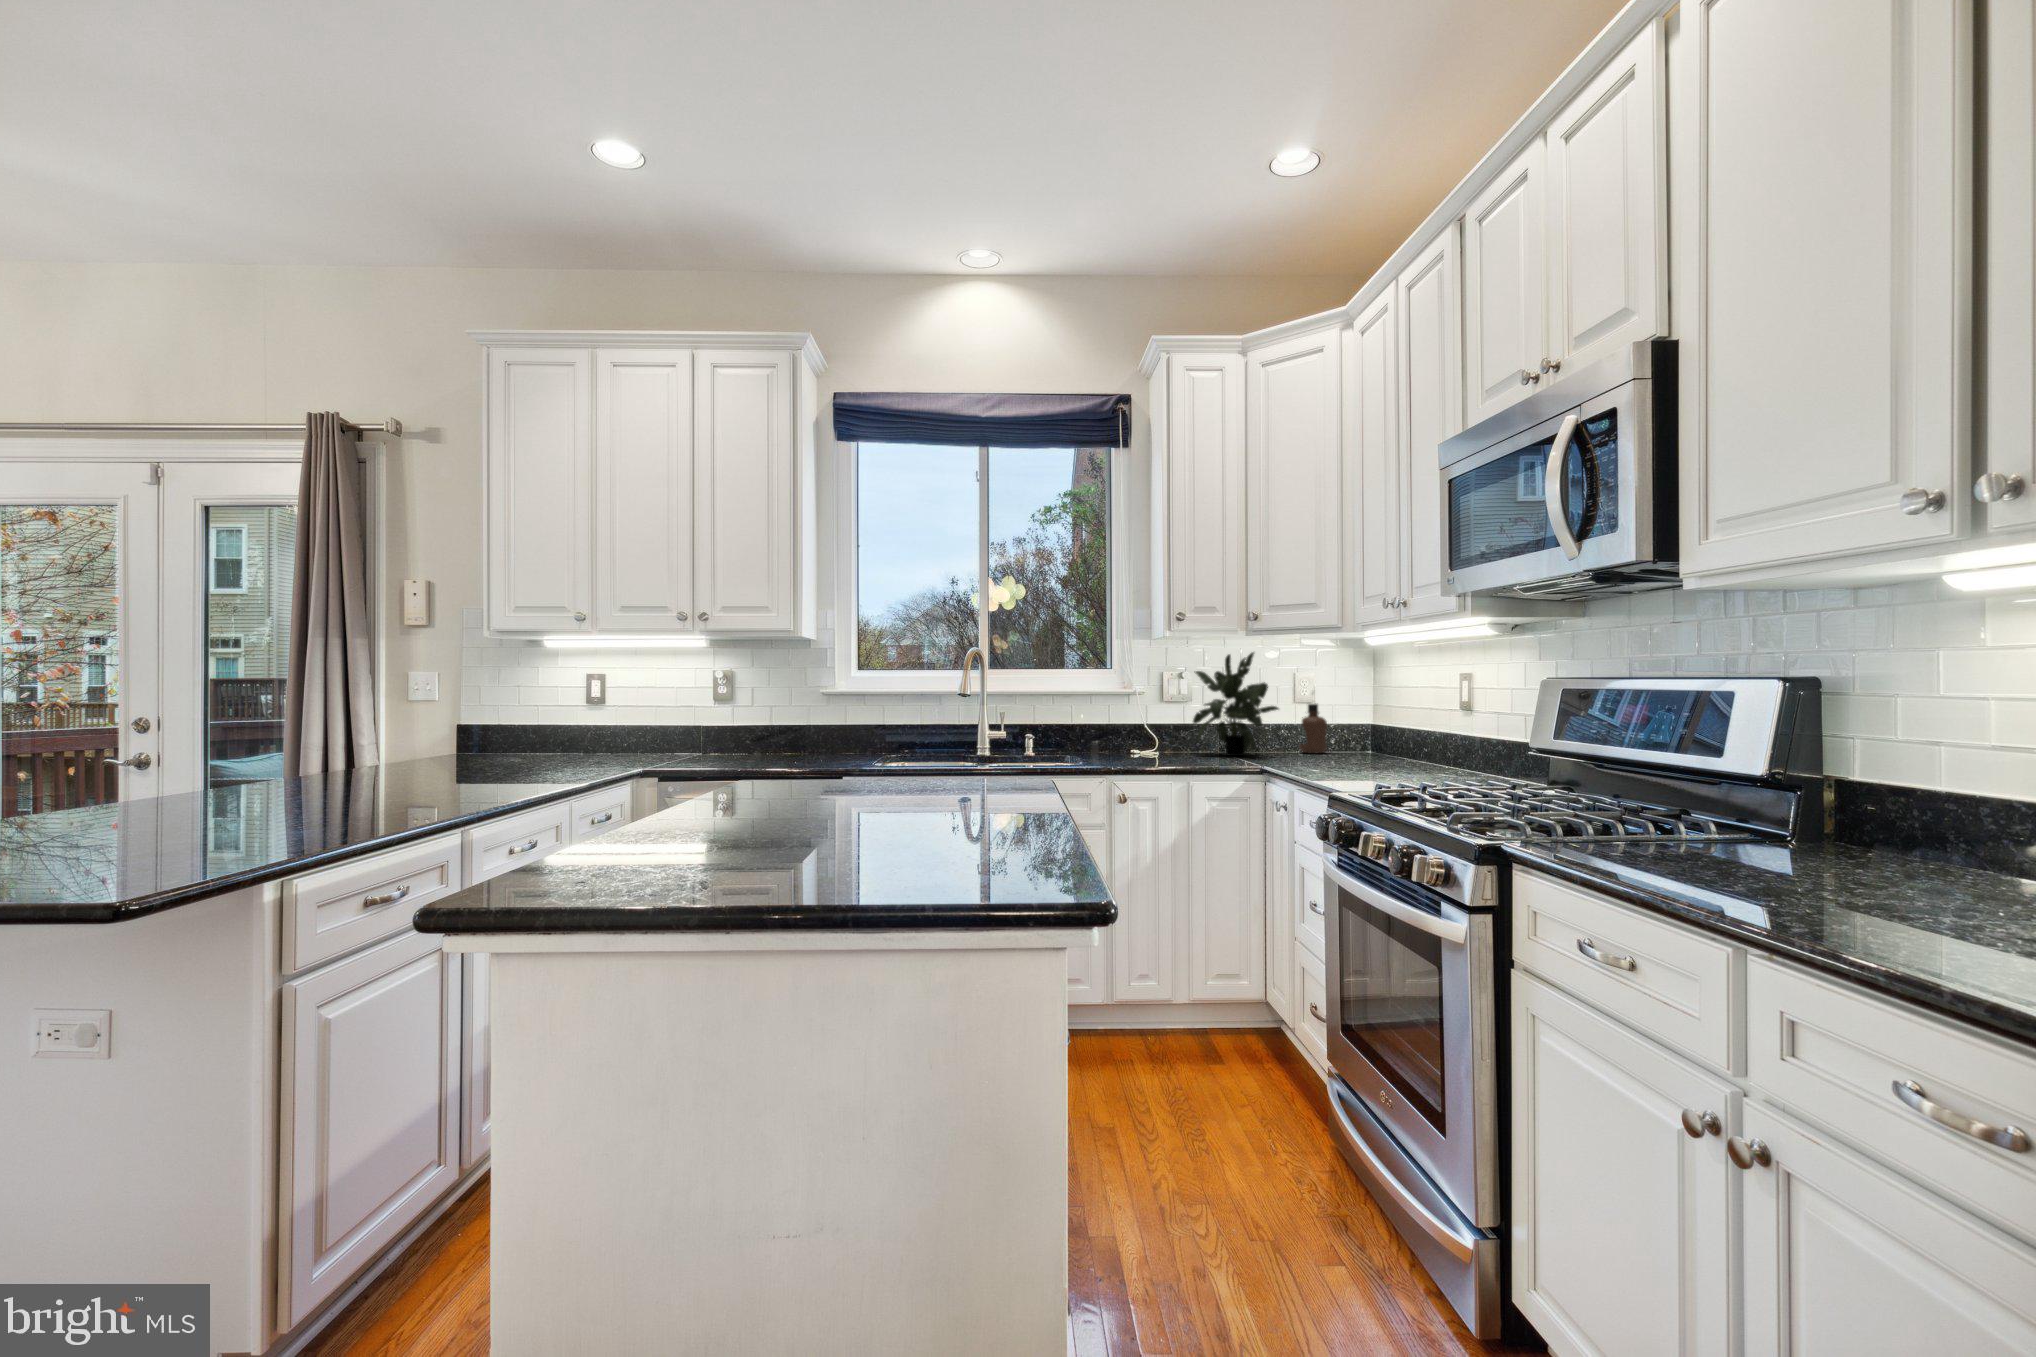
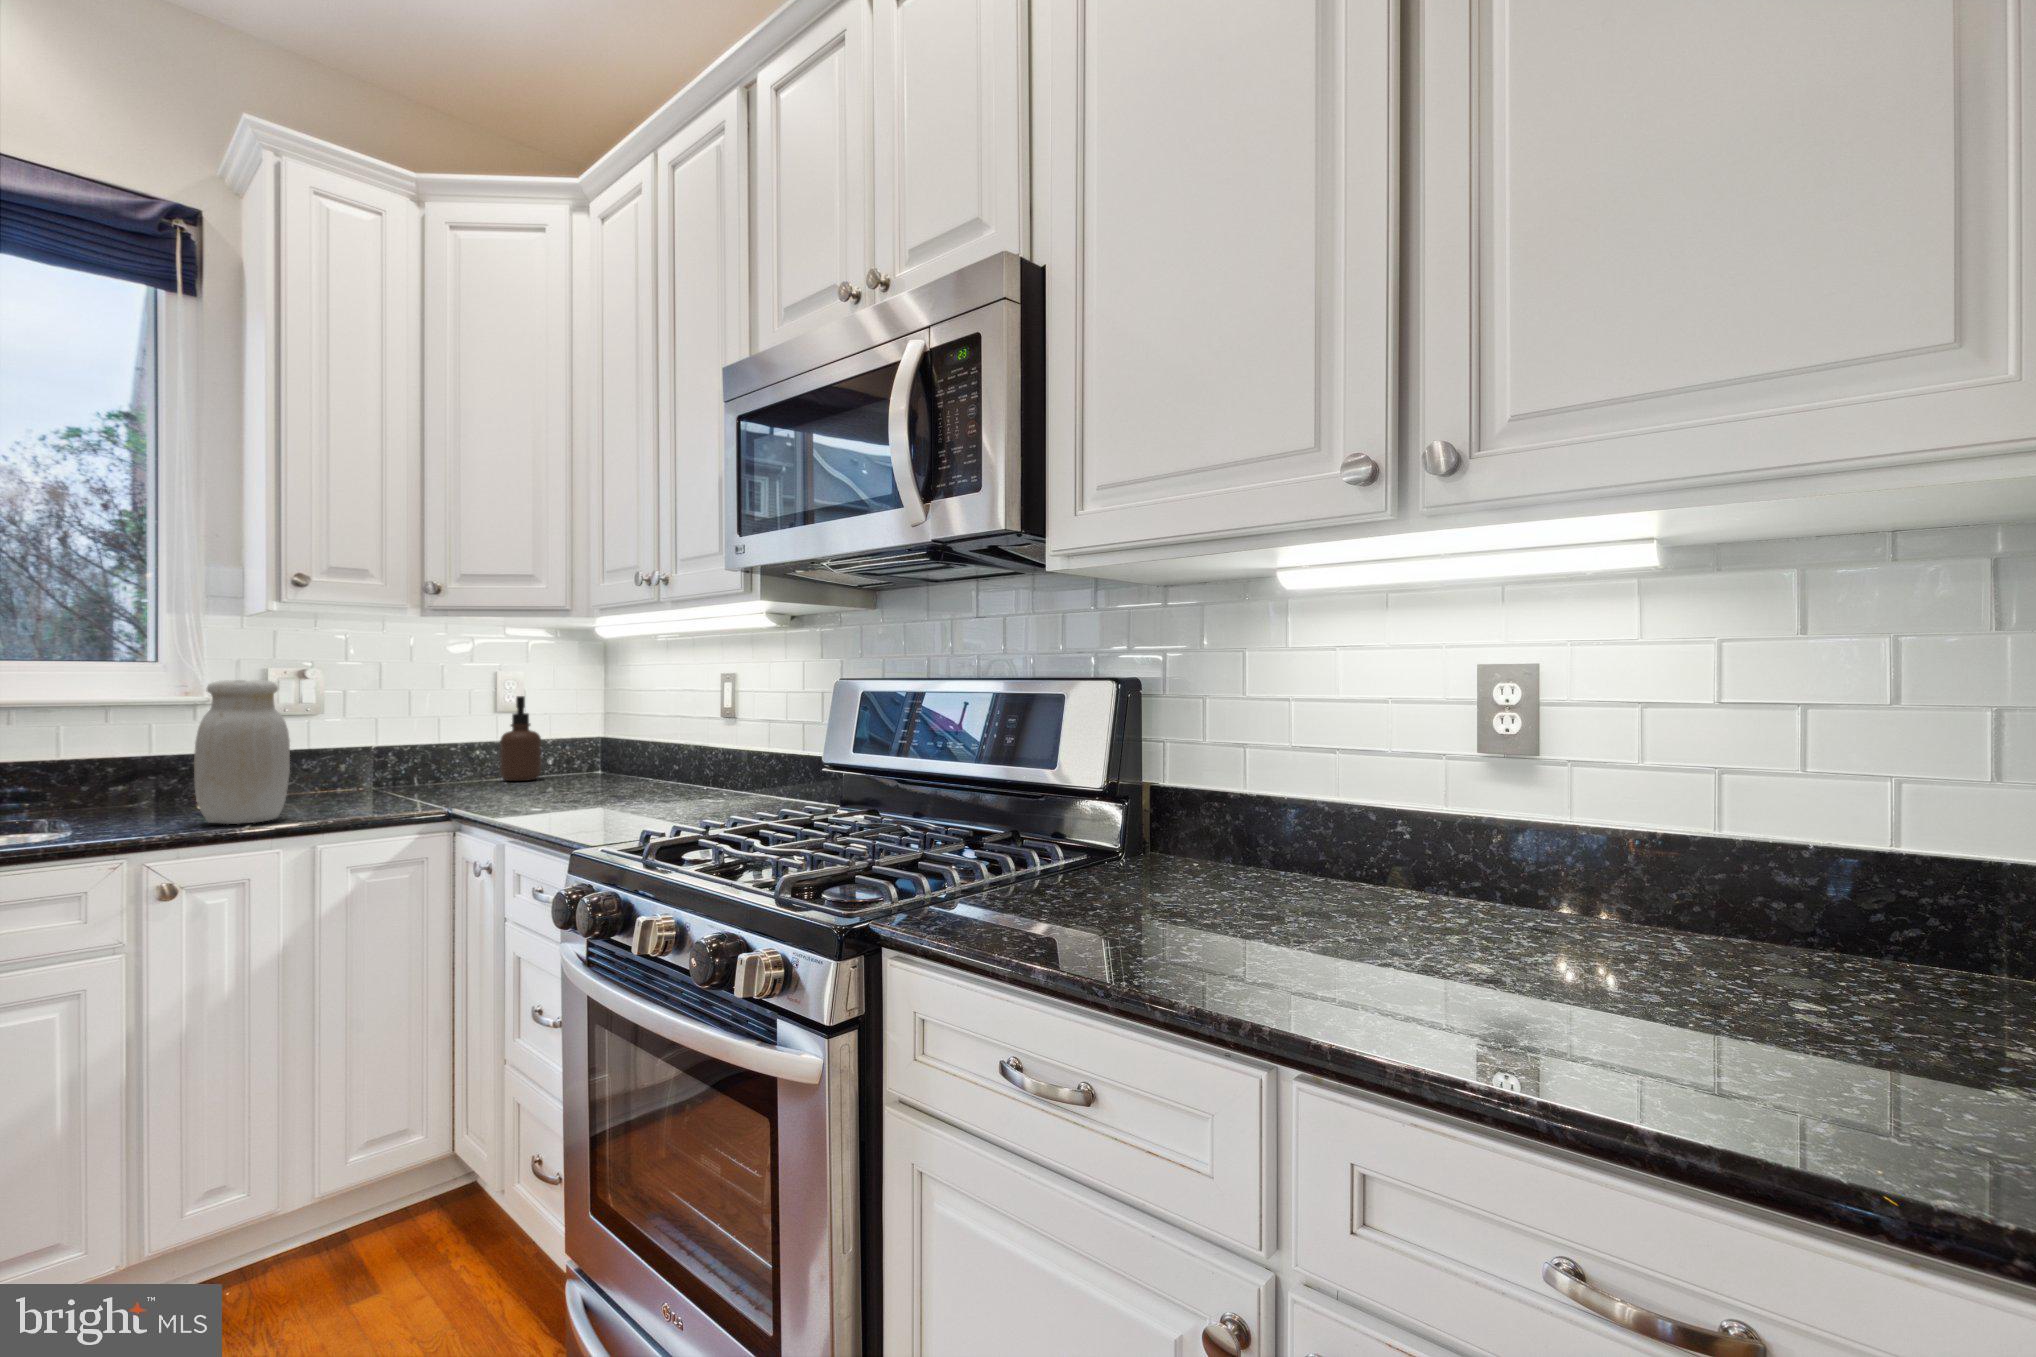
potted plant: present [1193,652,1279,756] -> none [324,641,475,795]
jar: none [1129,678,1175,763] -> present [194,680,290,824]

